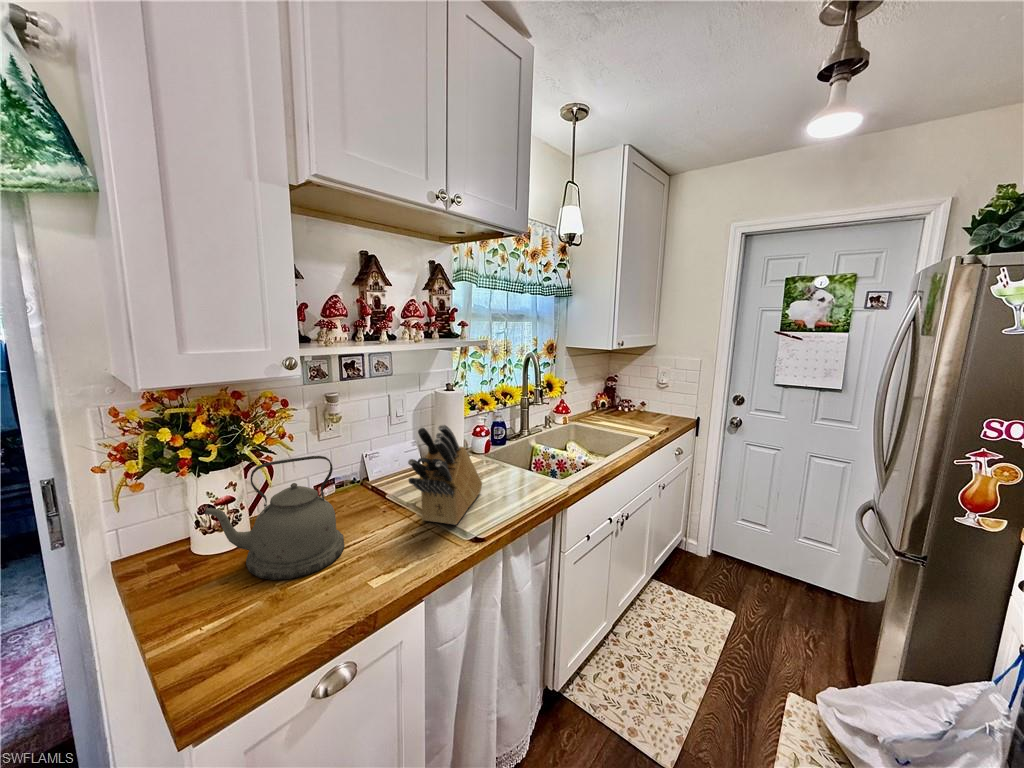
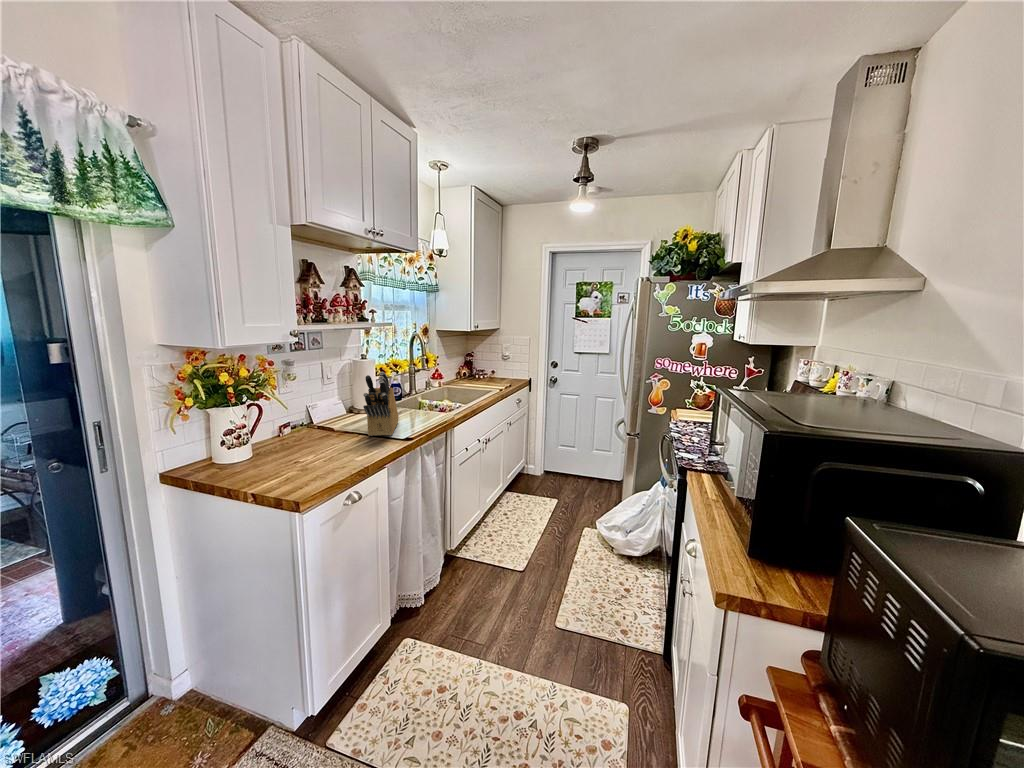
kettle: present [204,456,344,580] -> none [244,393,327,465]

